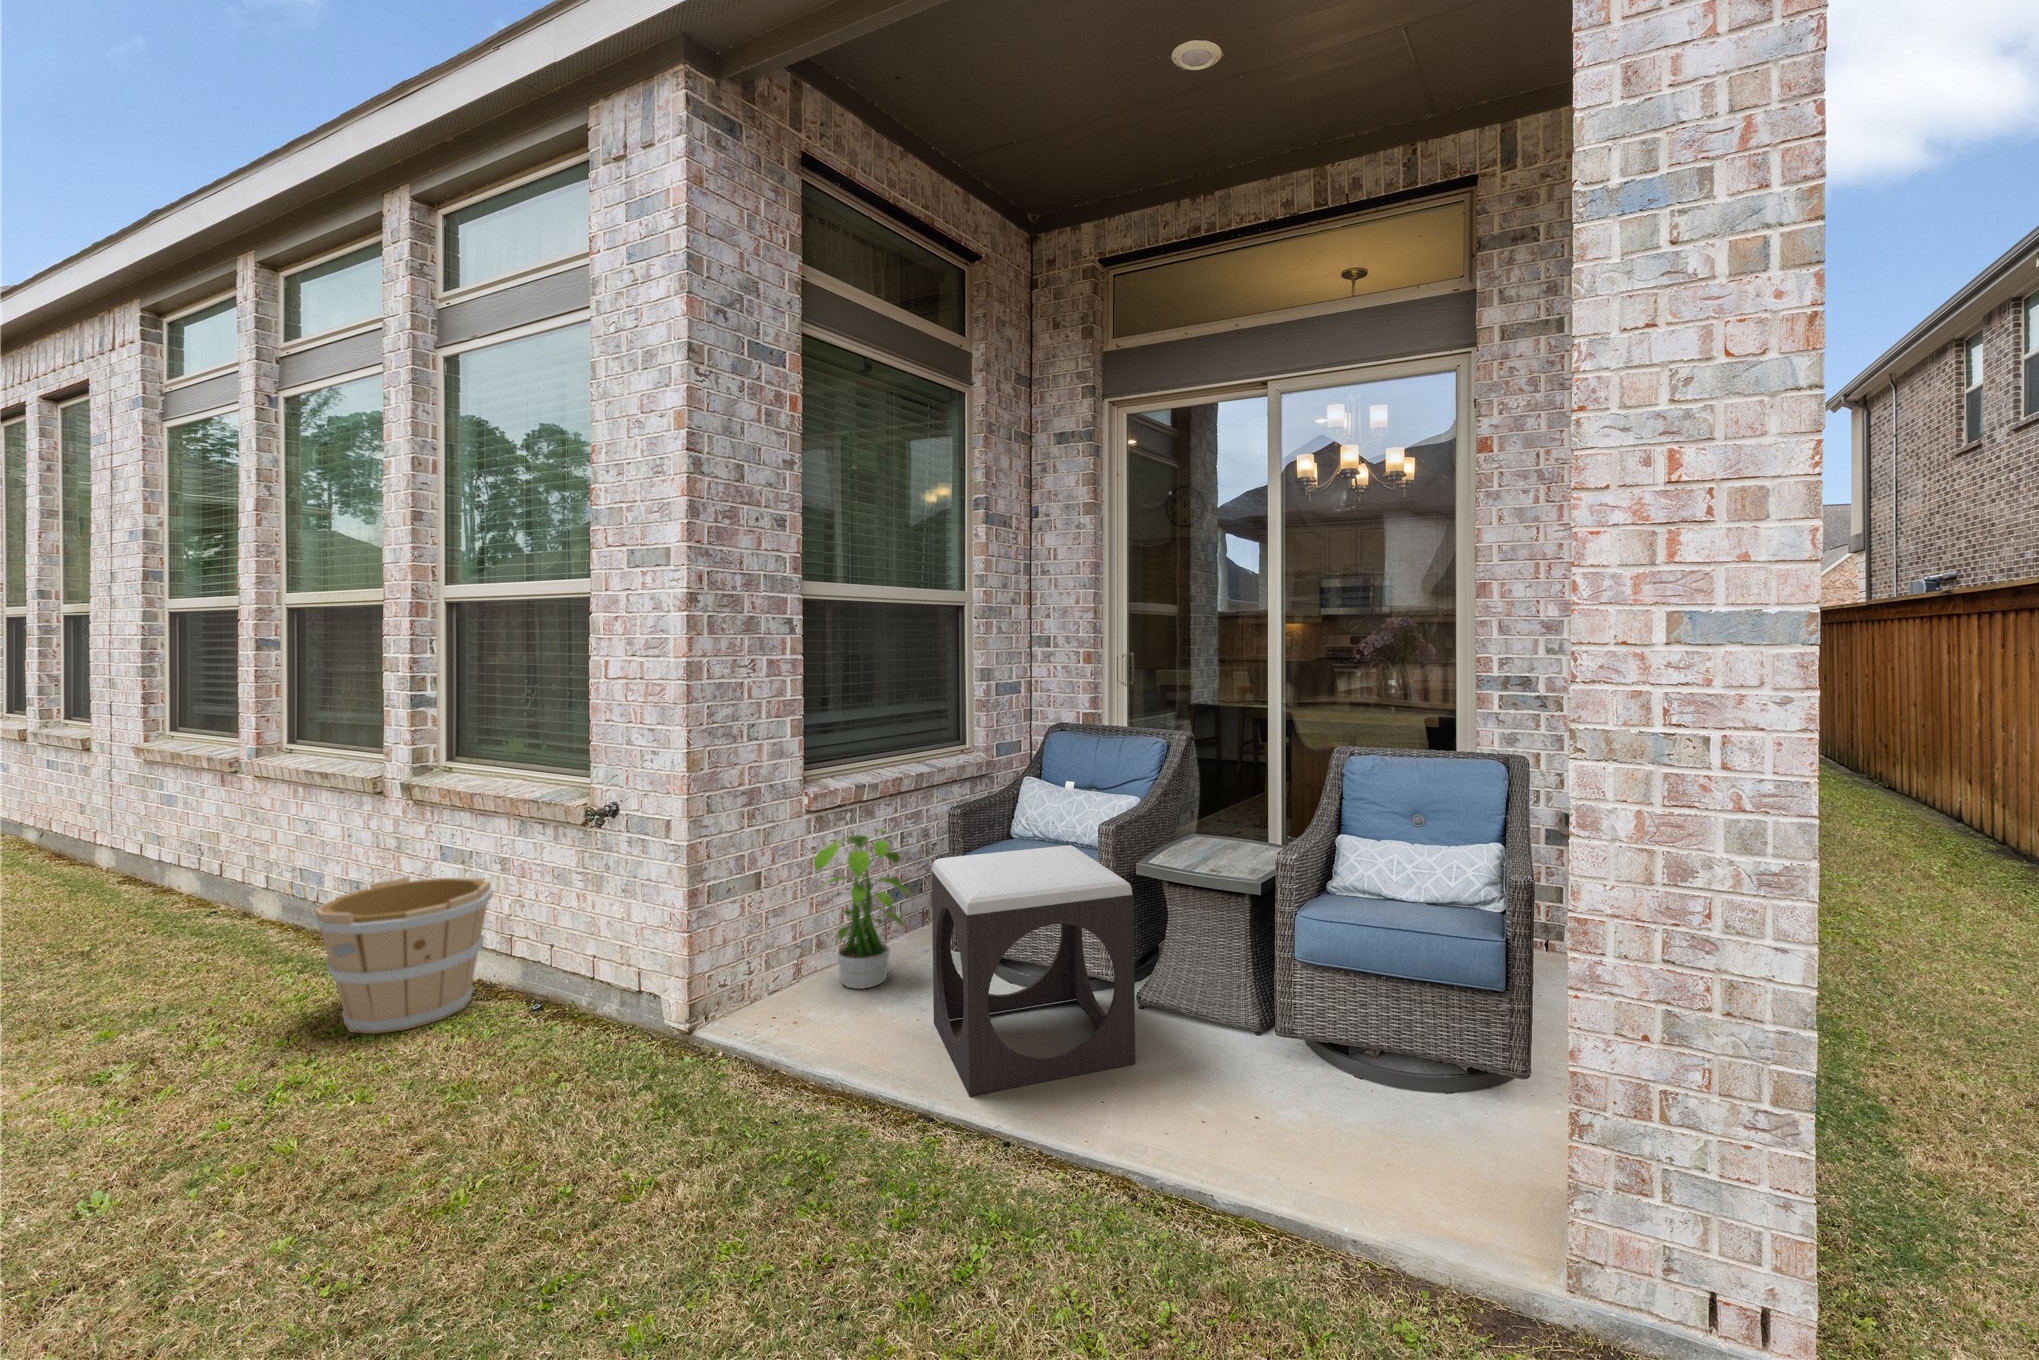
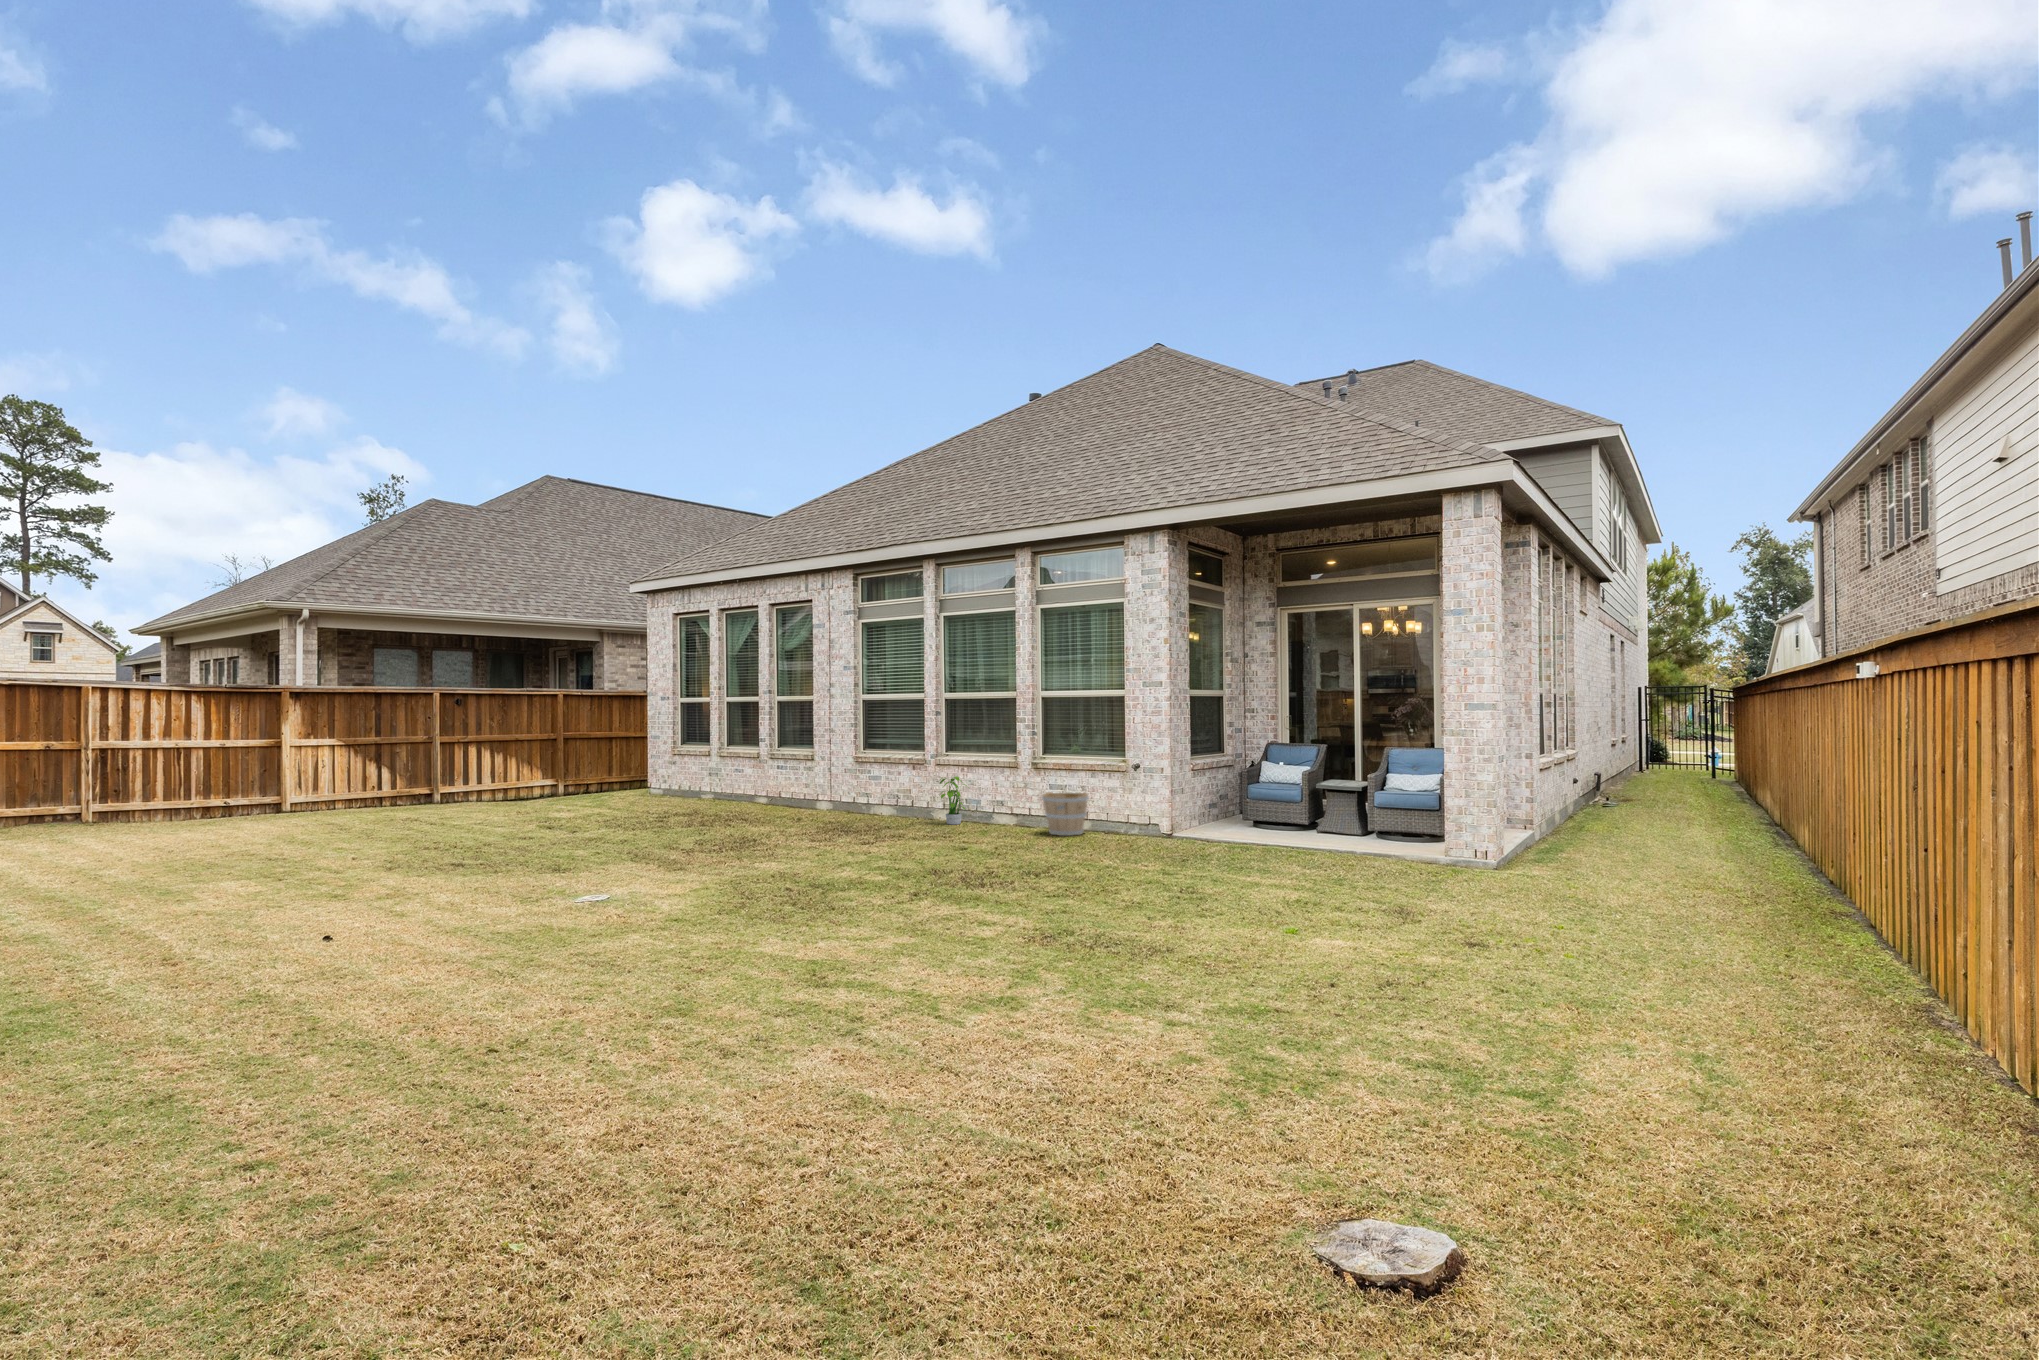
potted plant: present [814,829,912,989] -> present [940,776,967,825]
footstool: present [932,845,1135,1096] -> none [1250,778,1325,841]

